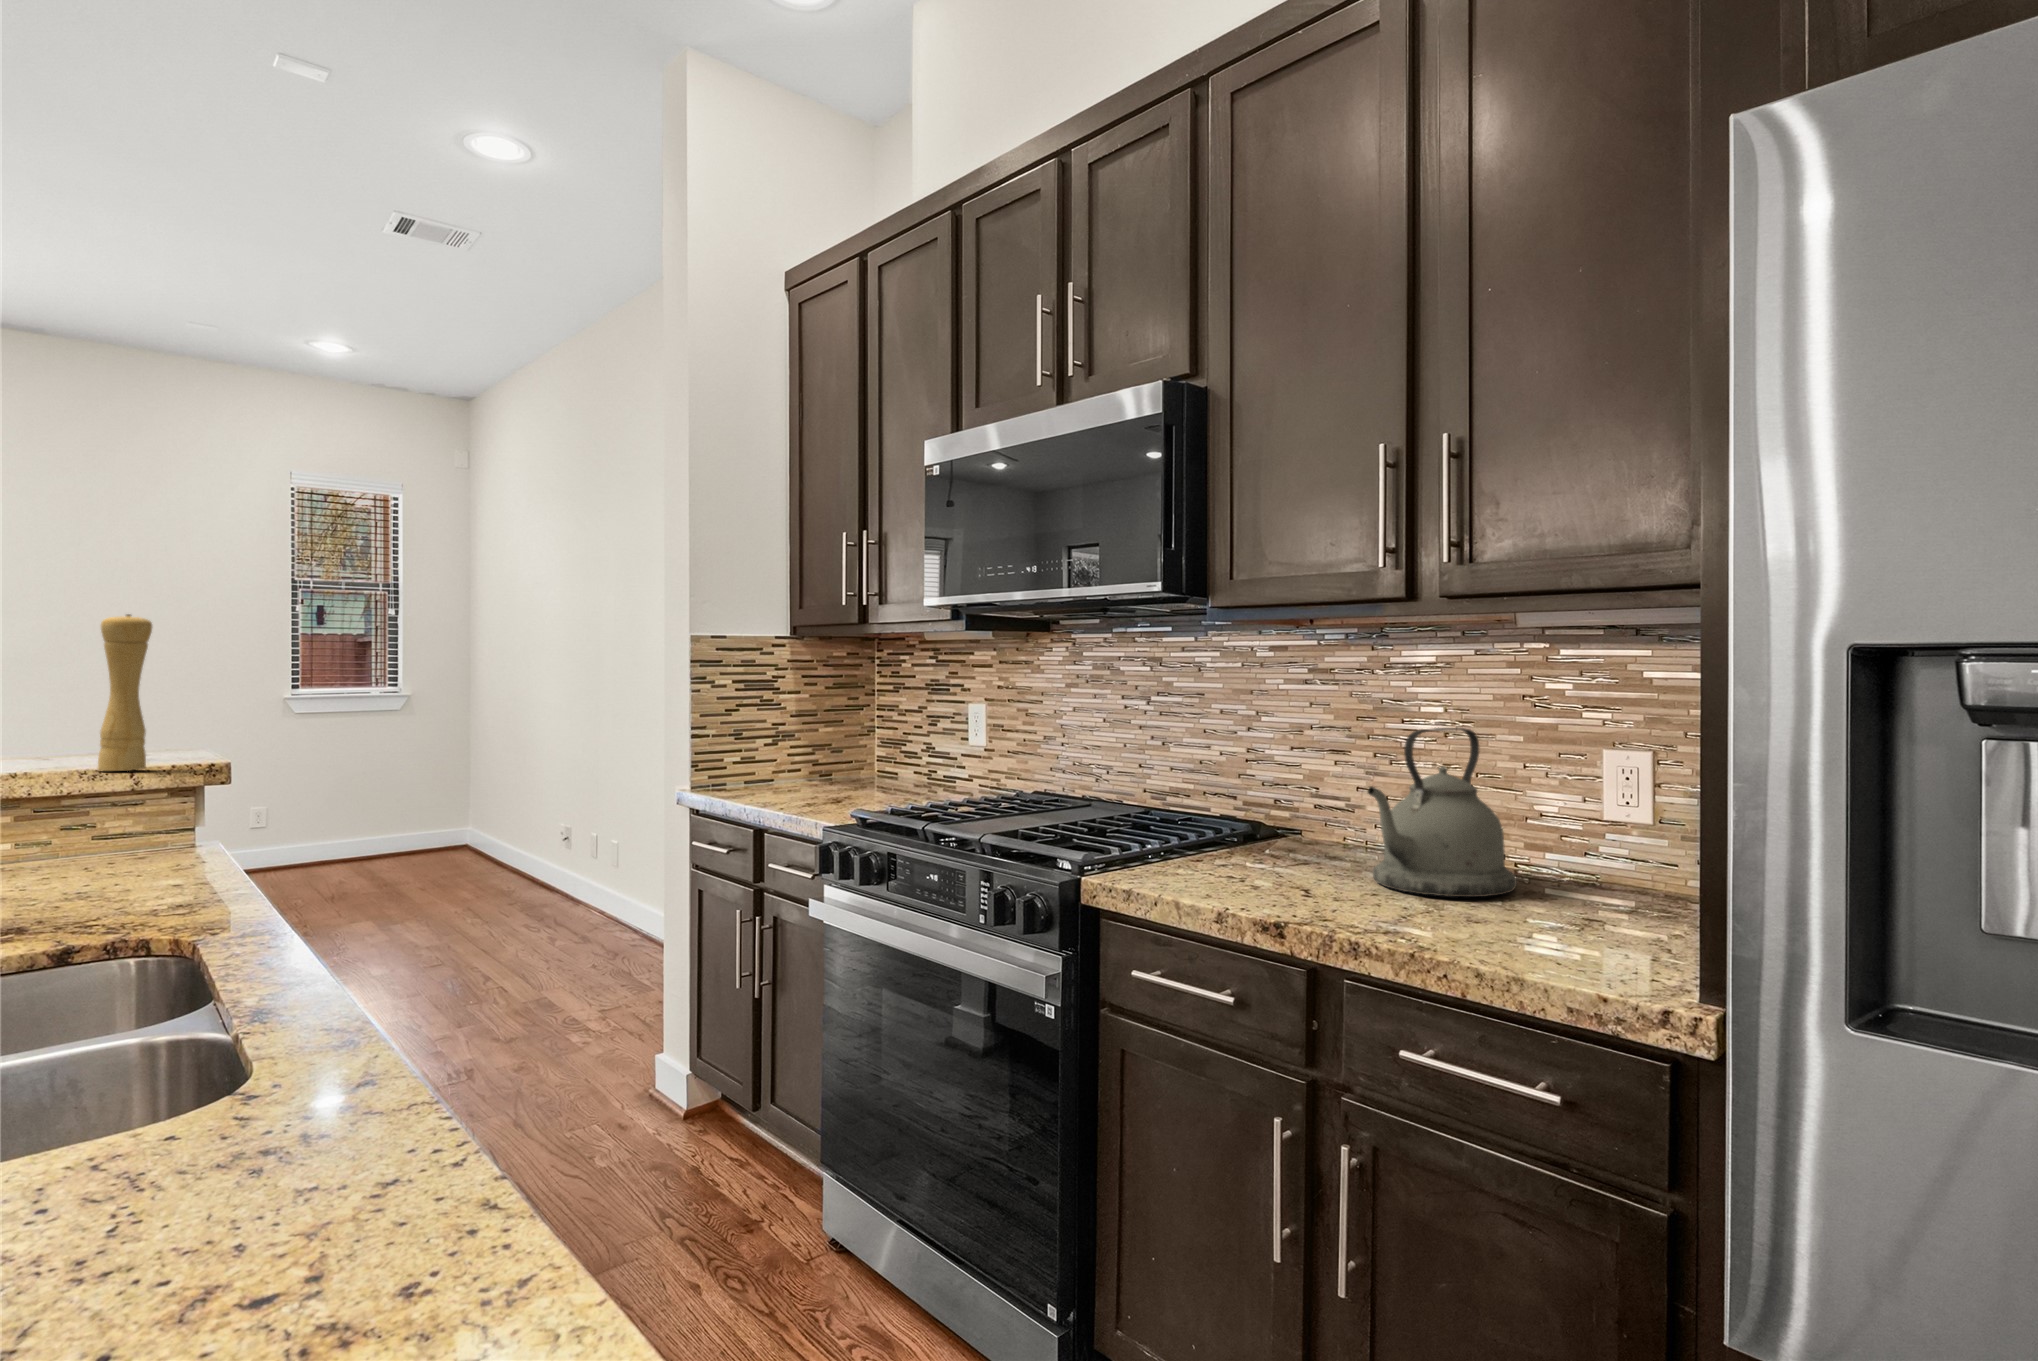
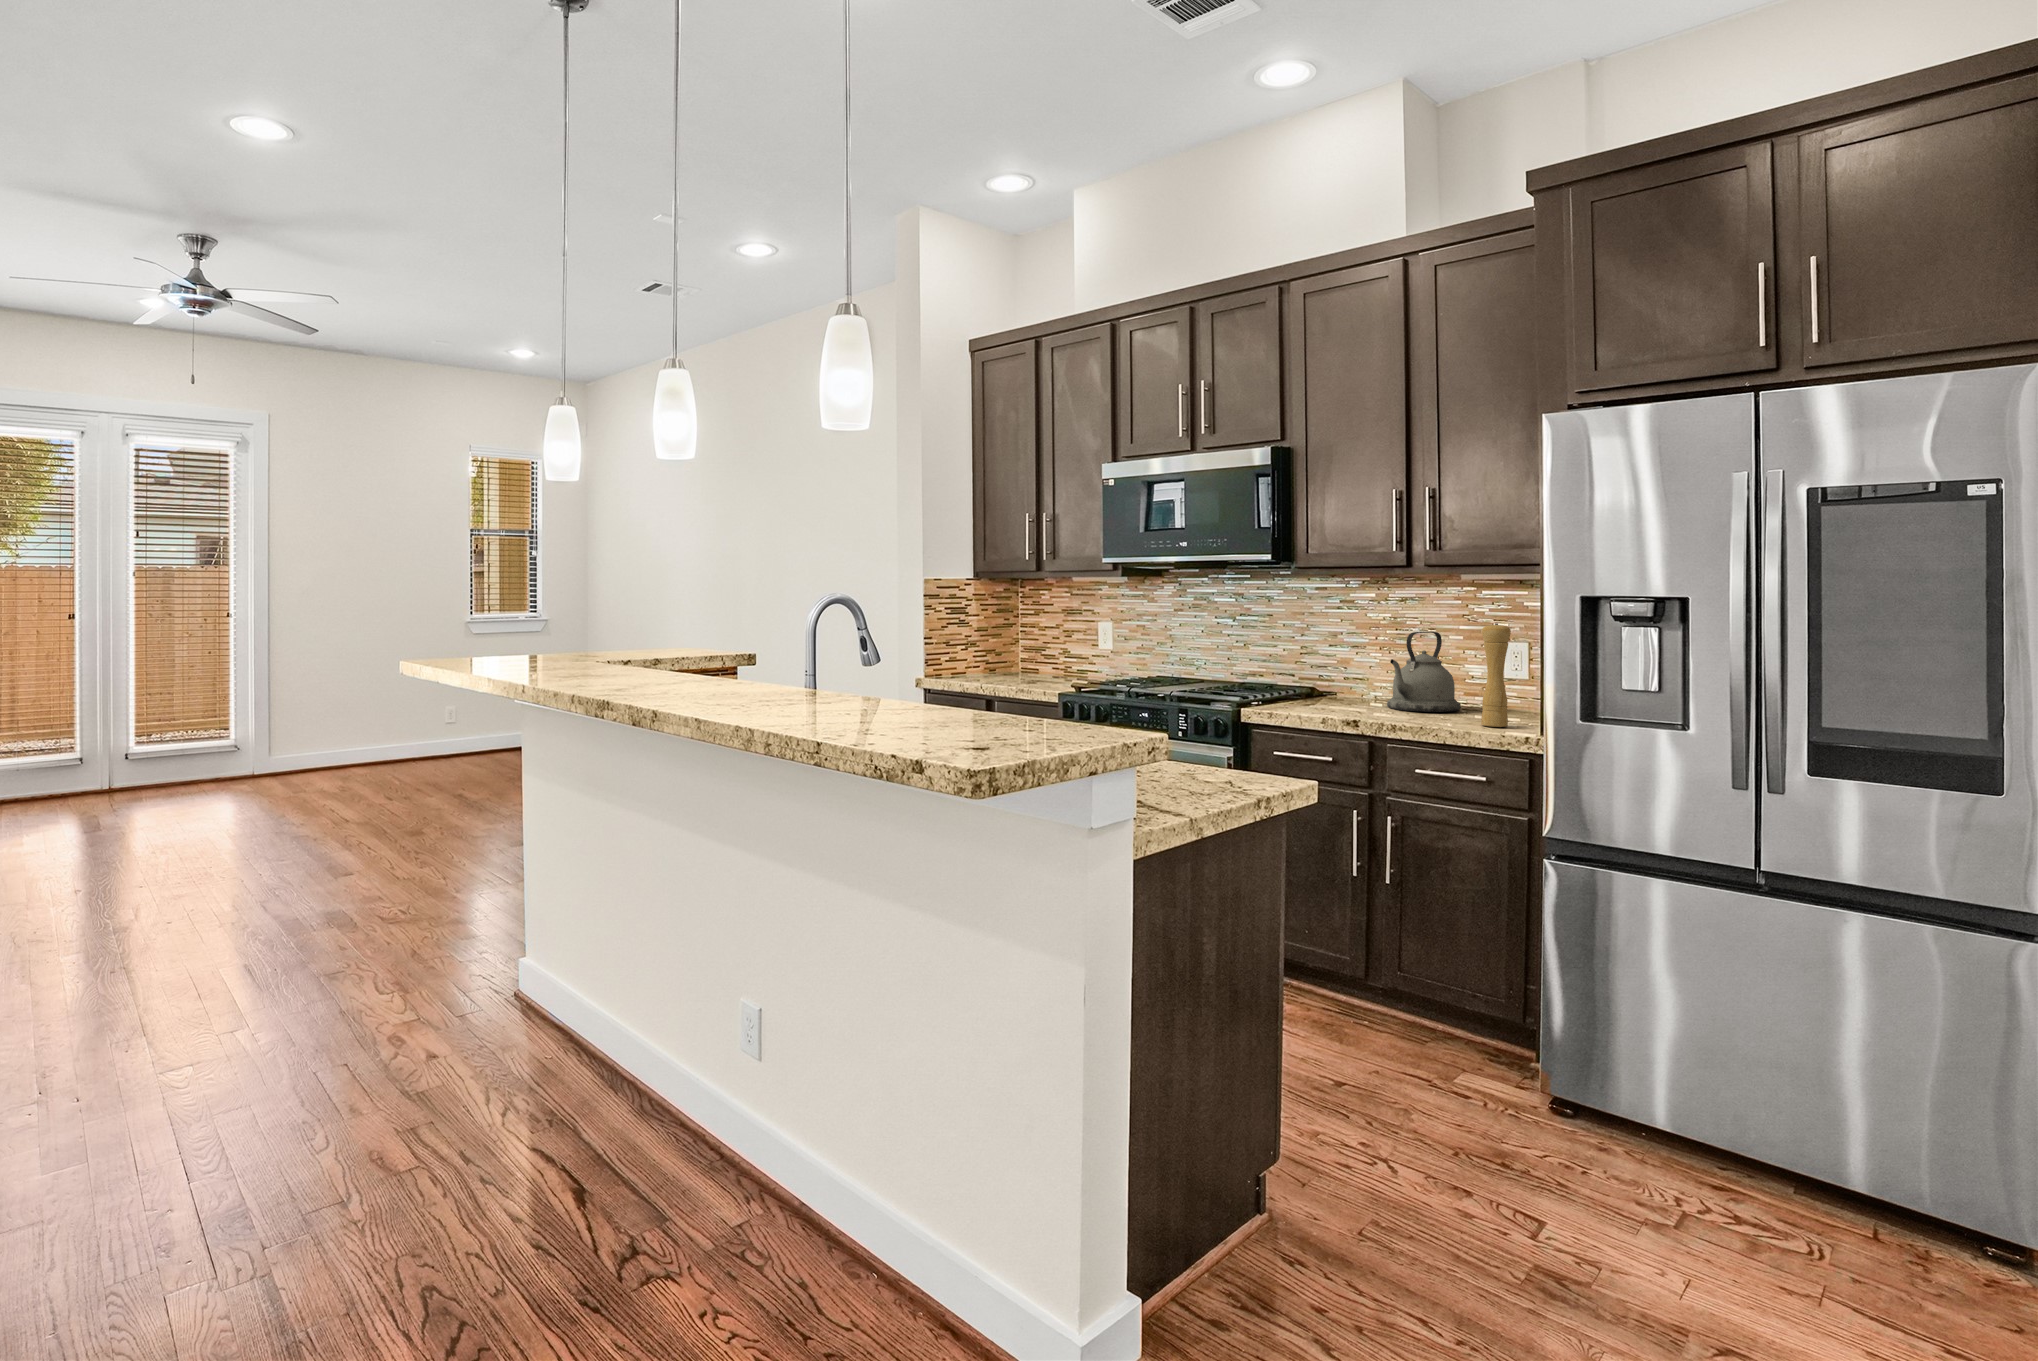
pepper mill: present [98,614,152,771] -> present [1481,623,1511,727]

